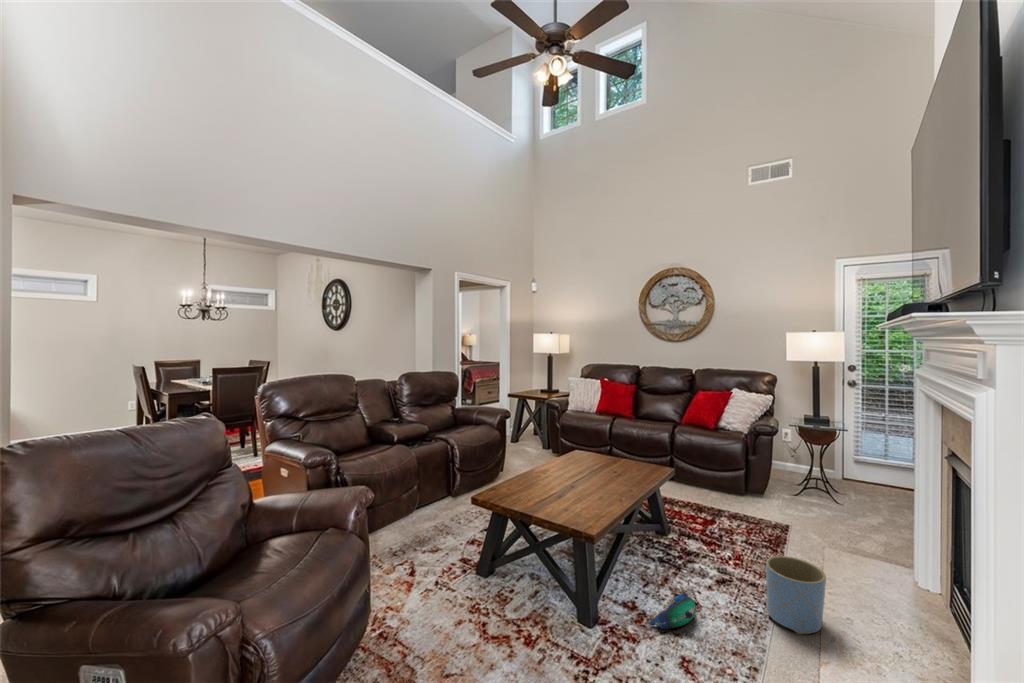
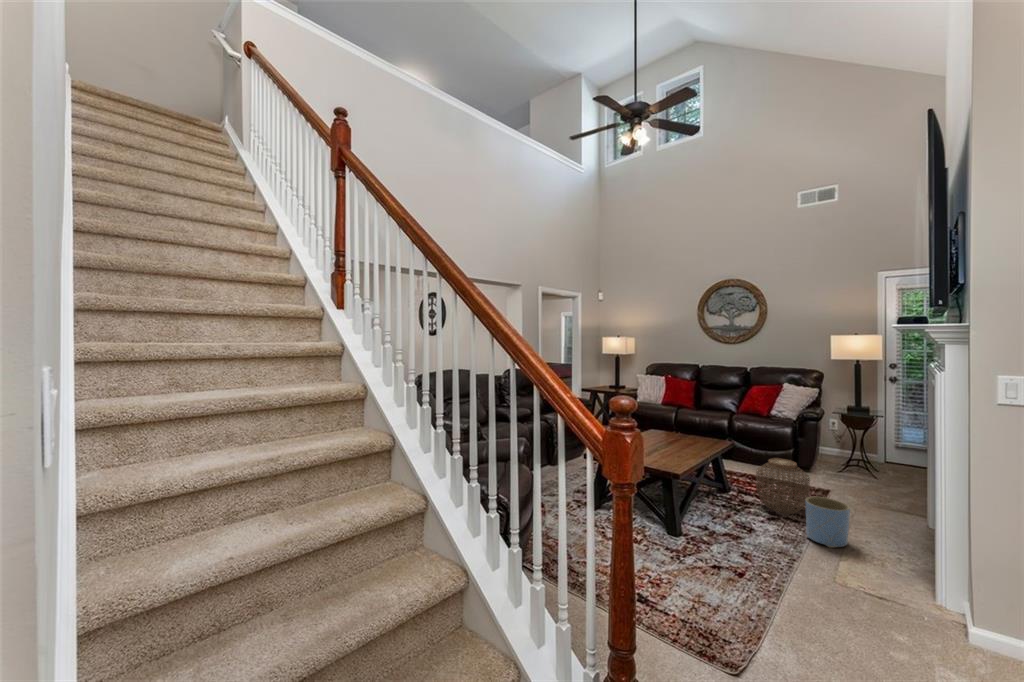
woven basket: none [701,495,768,570] -> present [756,458,810,514]
plush toy: present [649,593,696,629] -> none [718,522,753,541]

